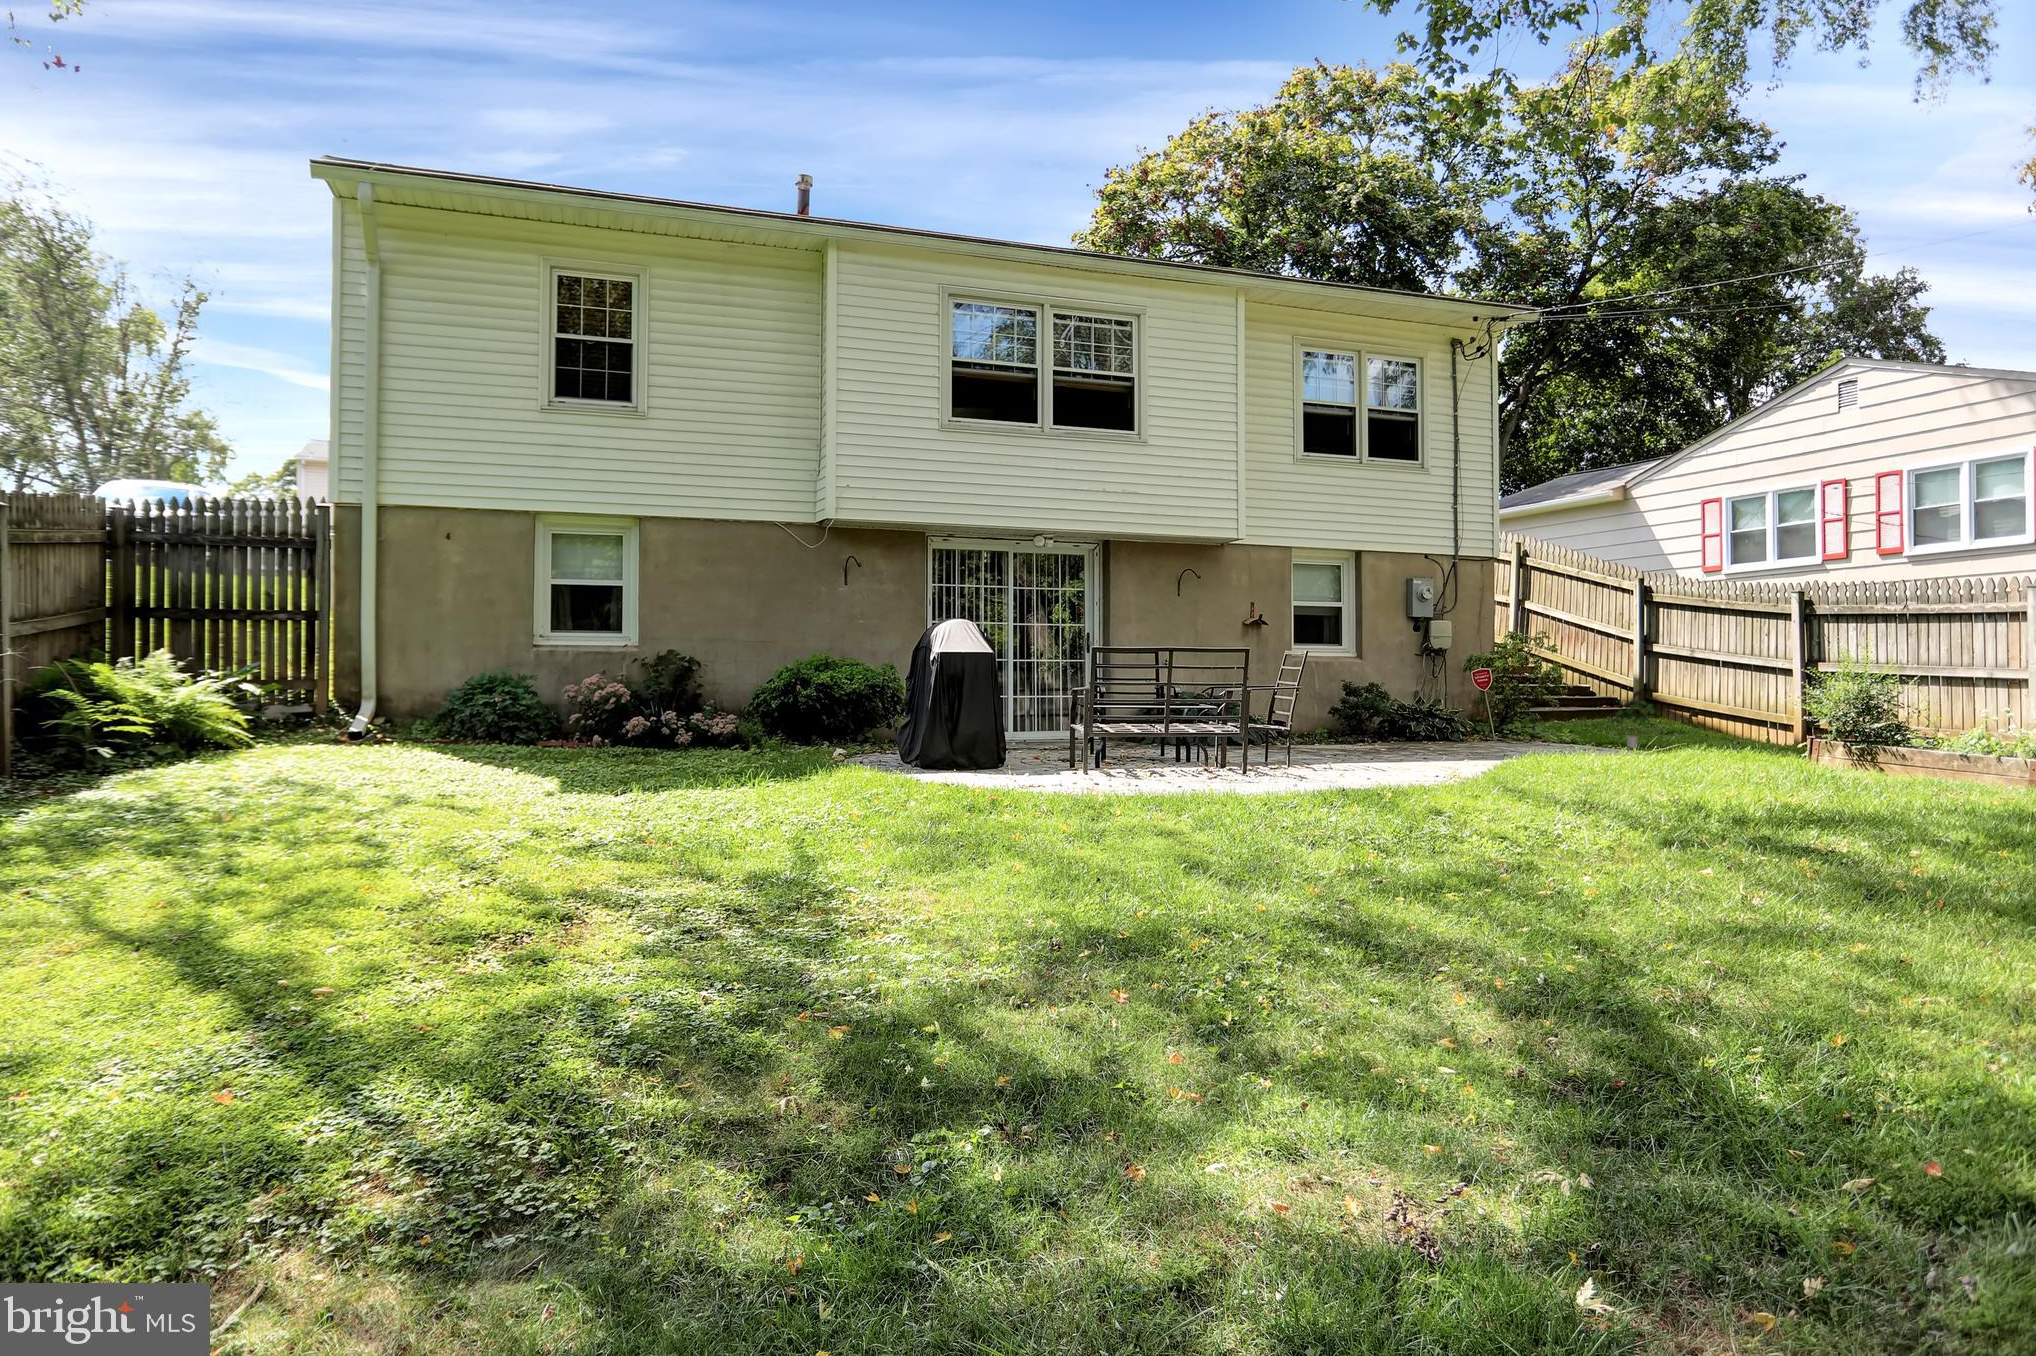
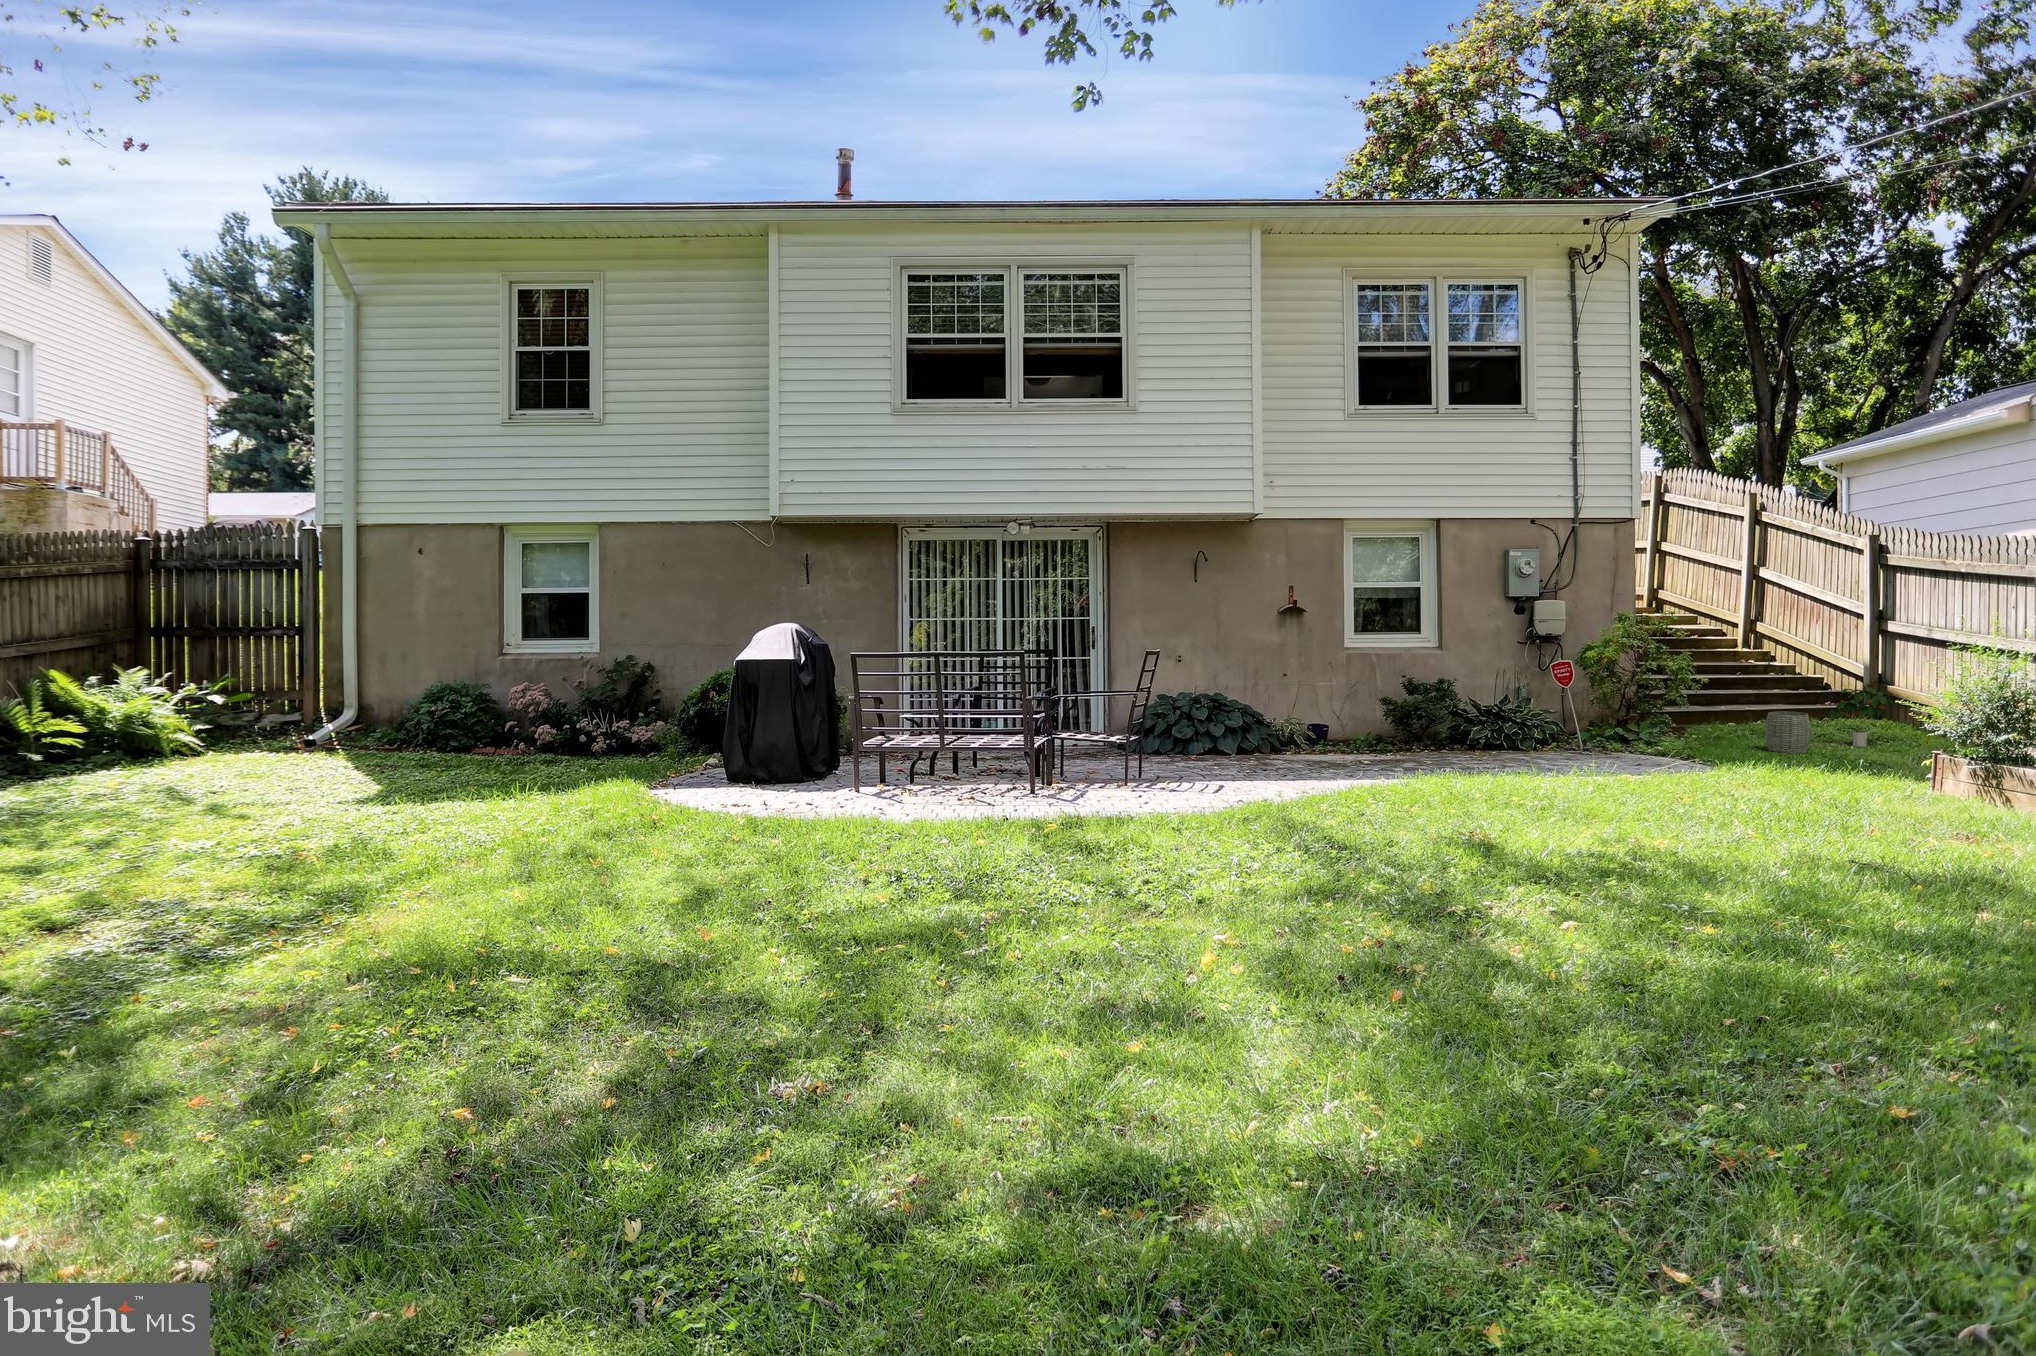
woven basket: none [1560,718,1595,752] -> present [1765,711,1810,753]

